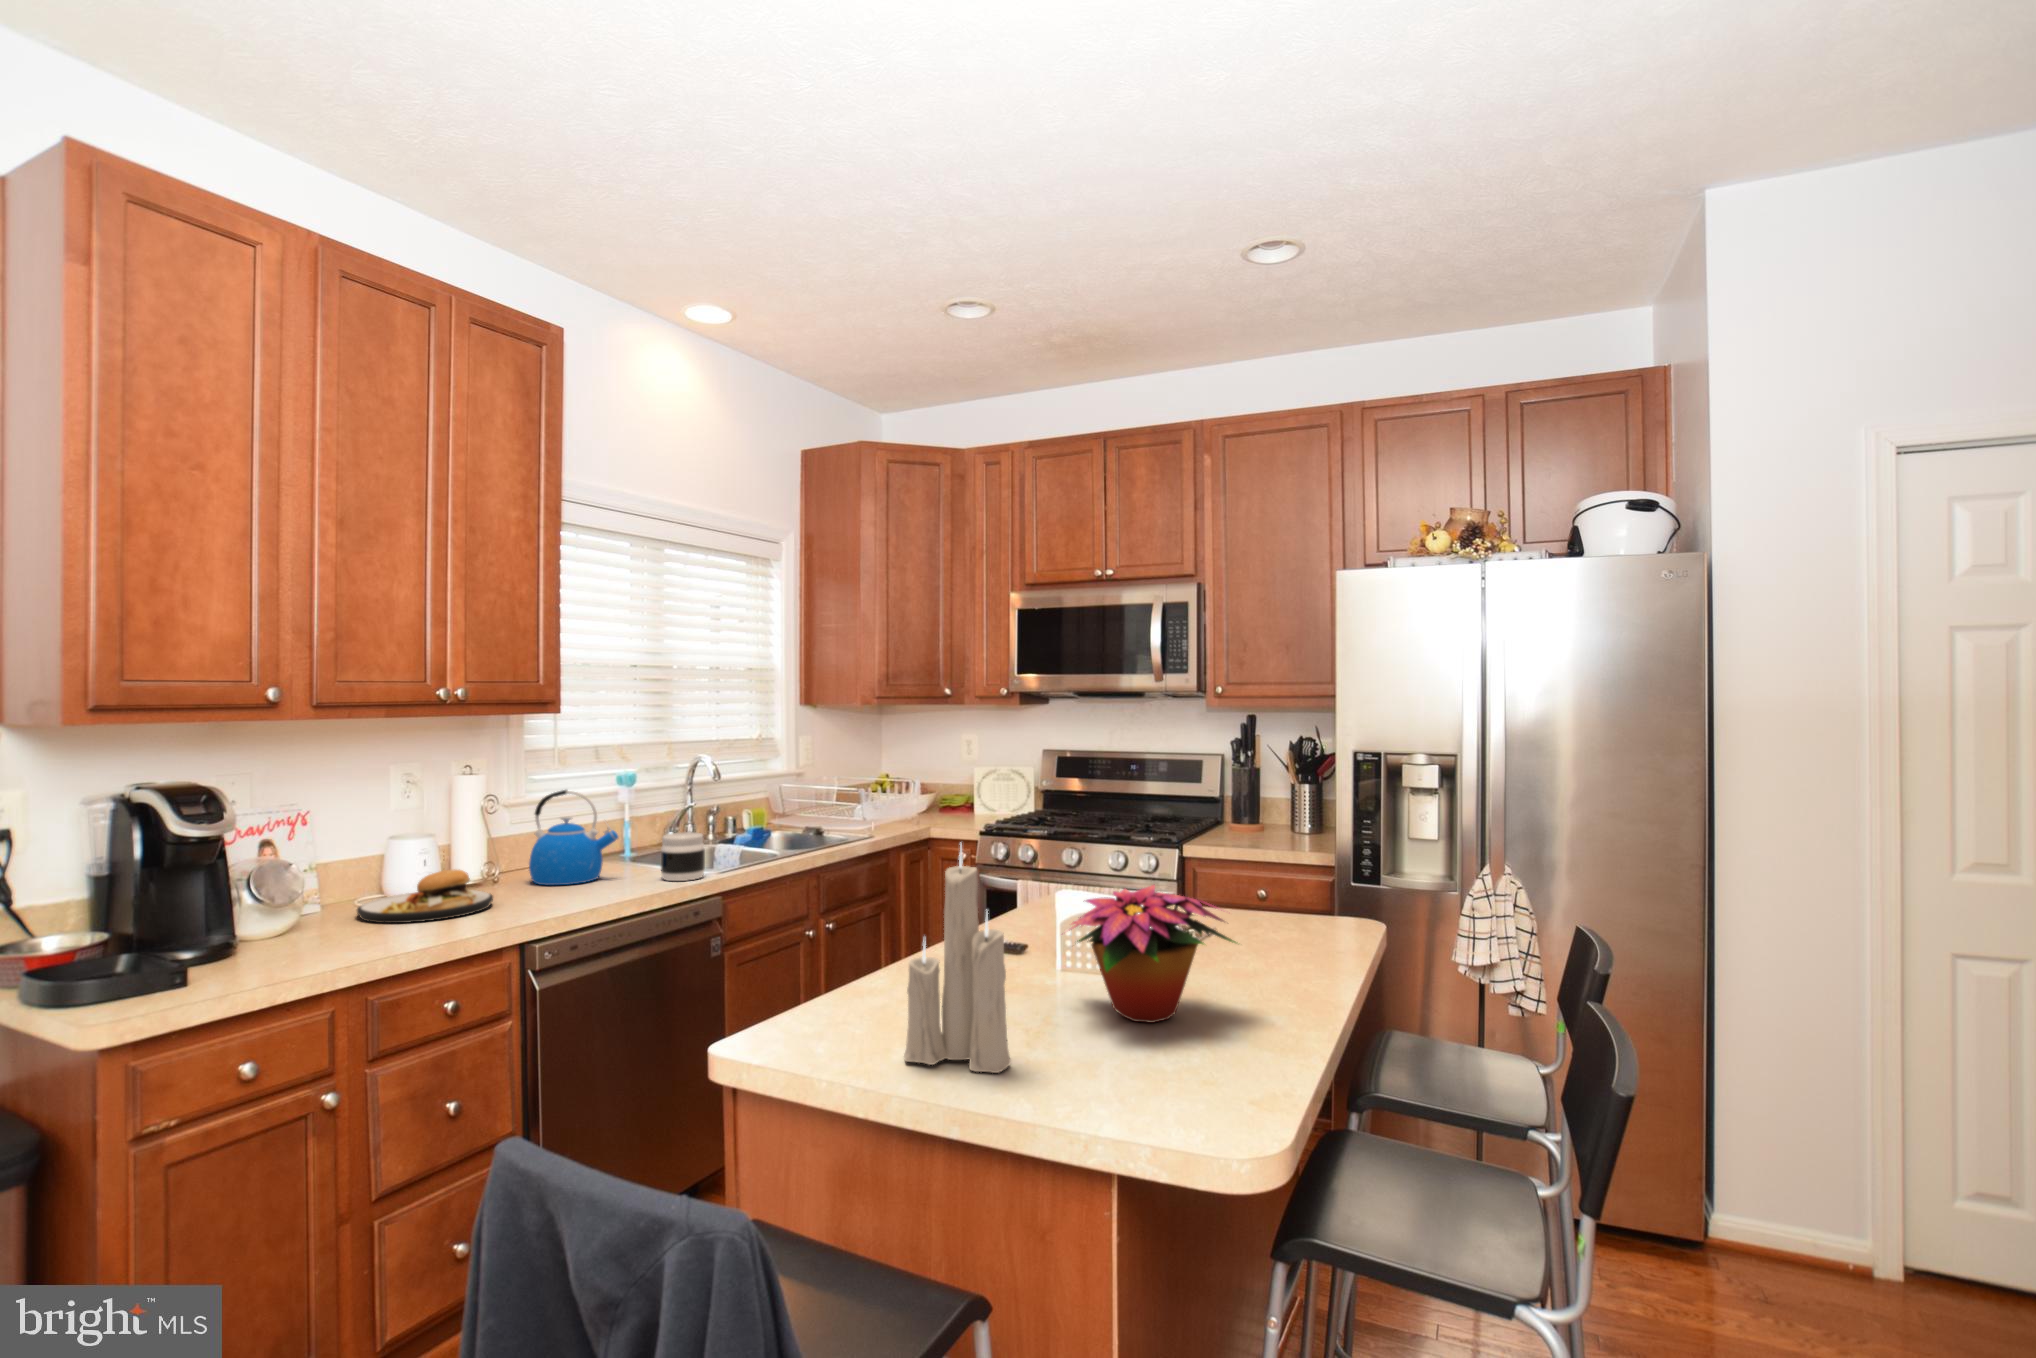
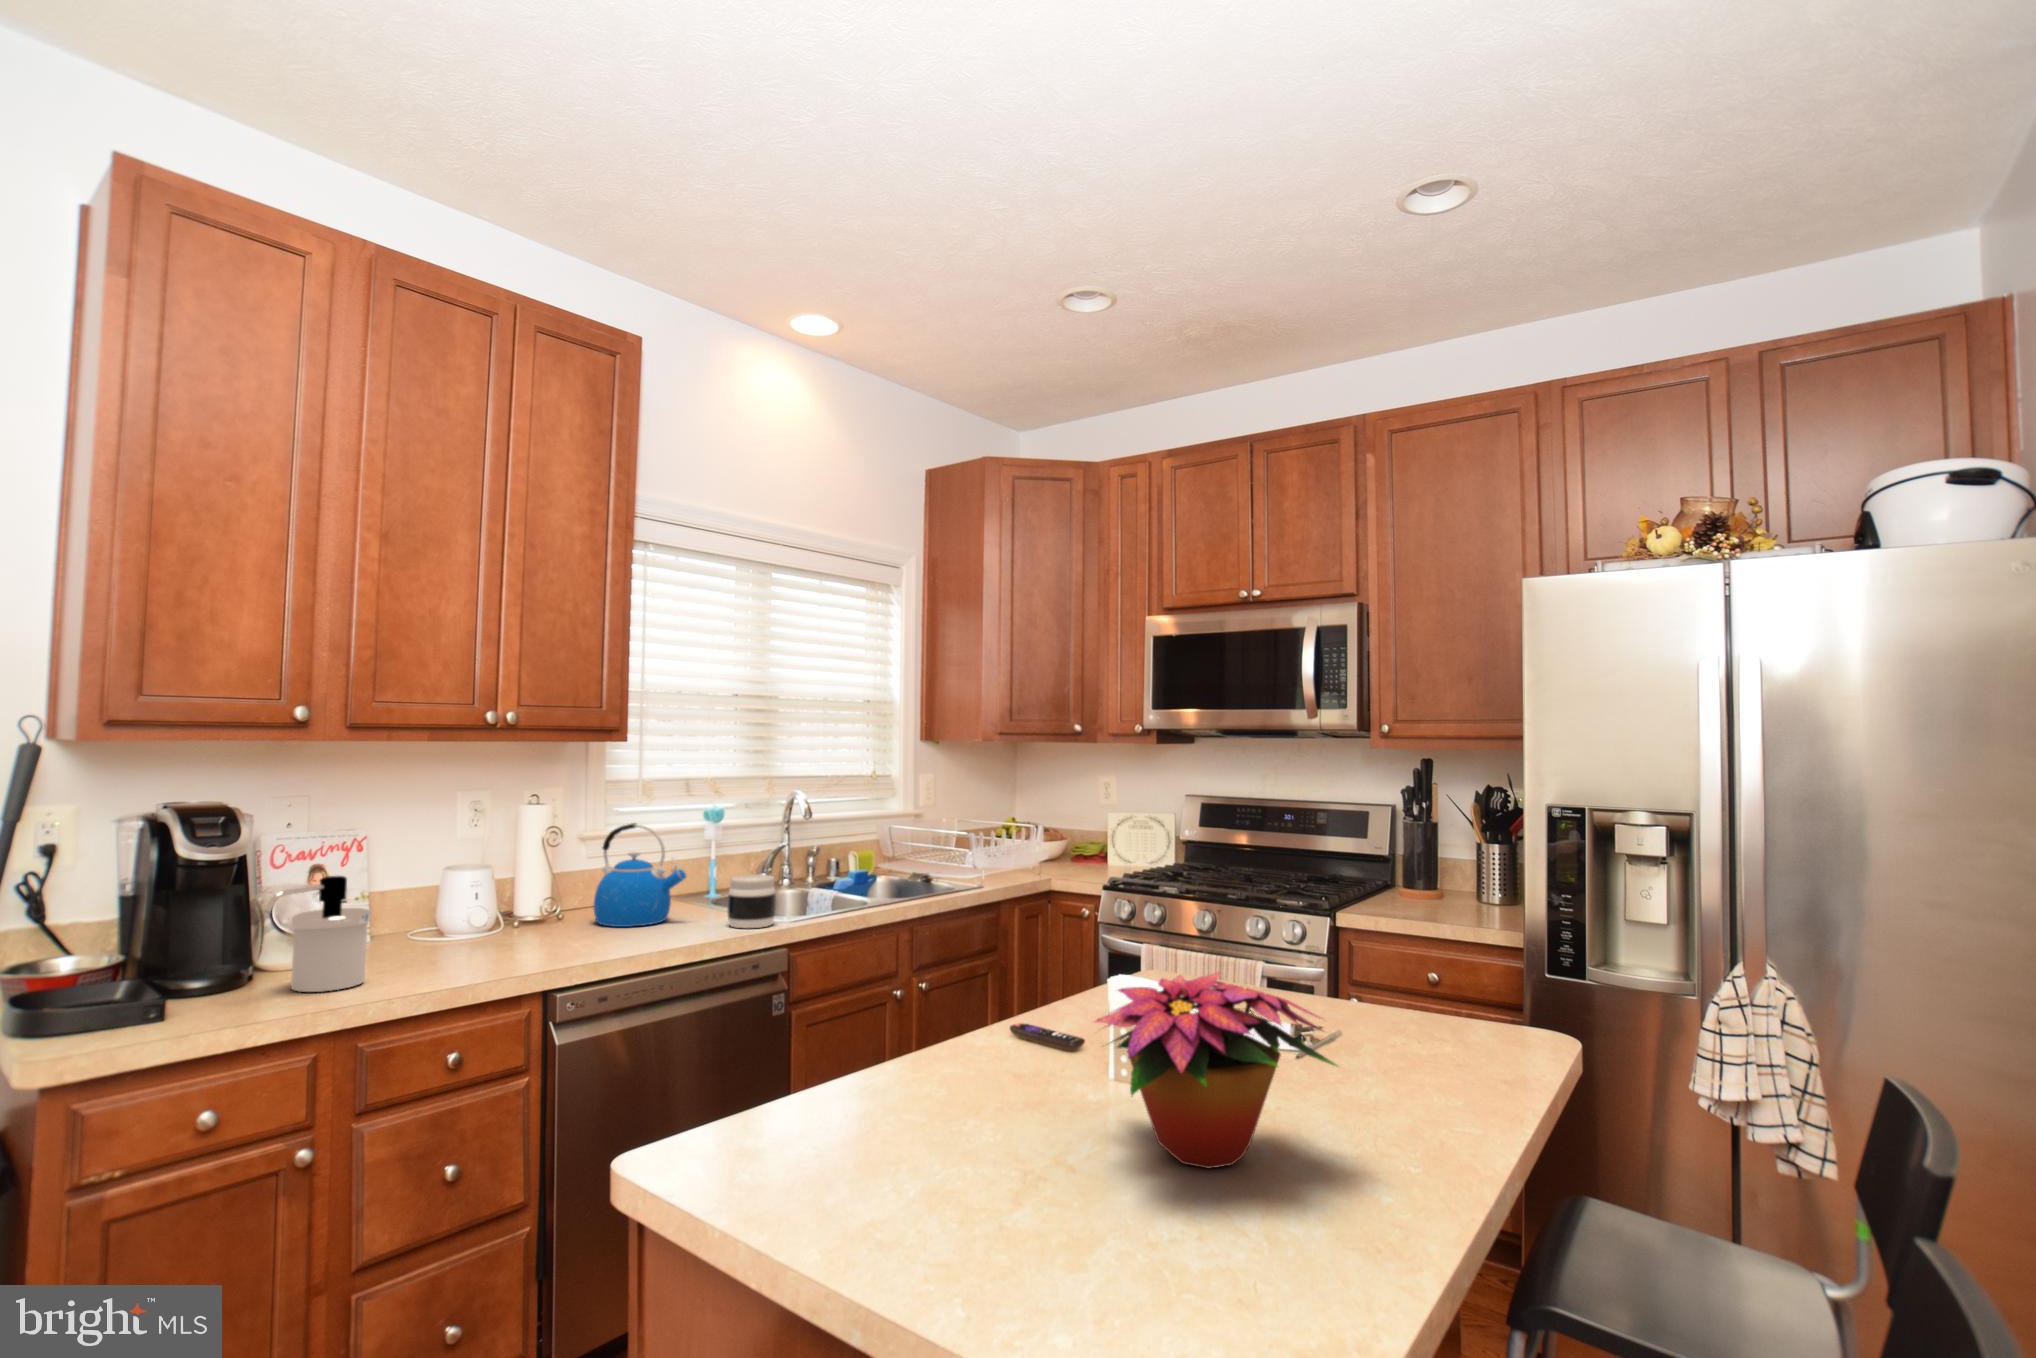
candle: present [904,844,1011,1073] -> none [839,886,978,1236]
soap dispenser: none [269,847,359,954] -> present [264,876,370,992]
plate: present [357,859,493,923] -> none [394,883,538,961]

